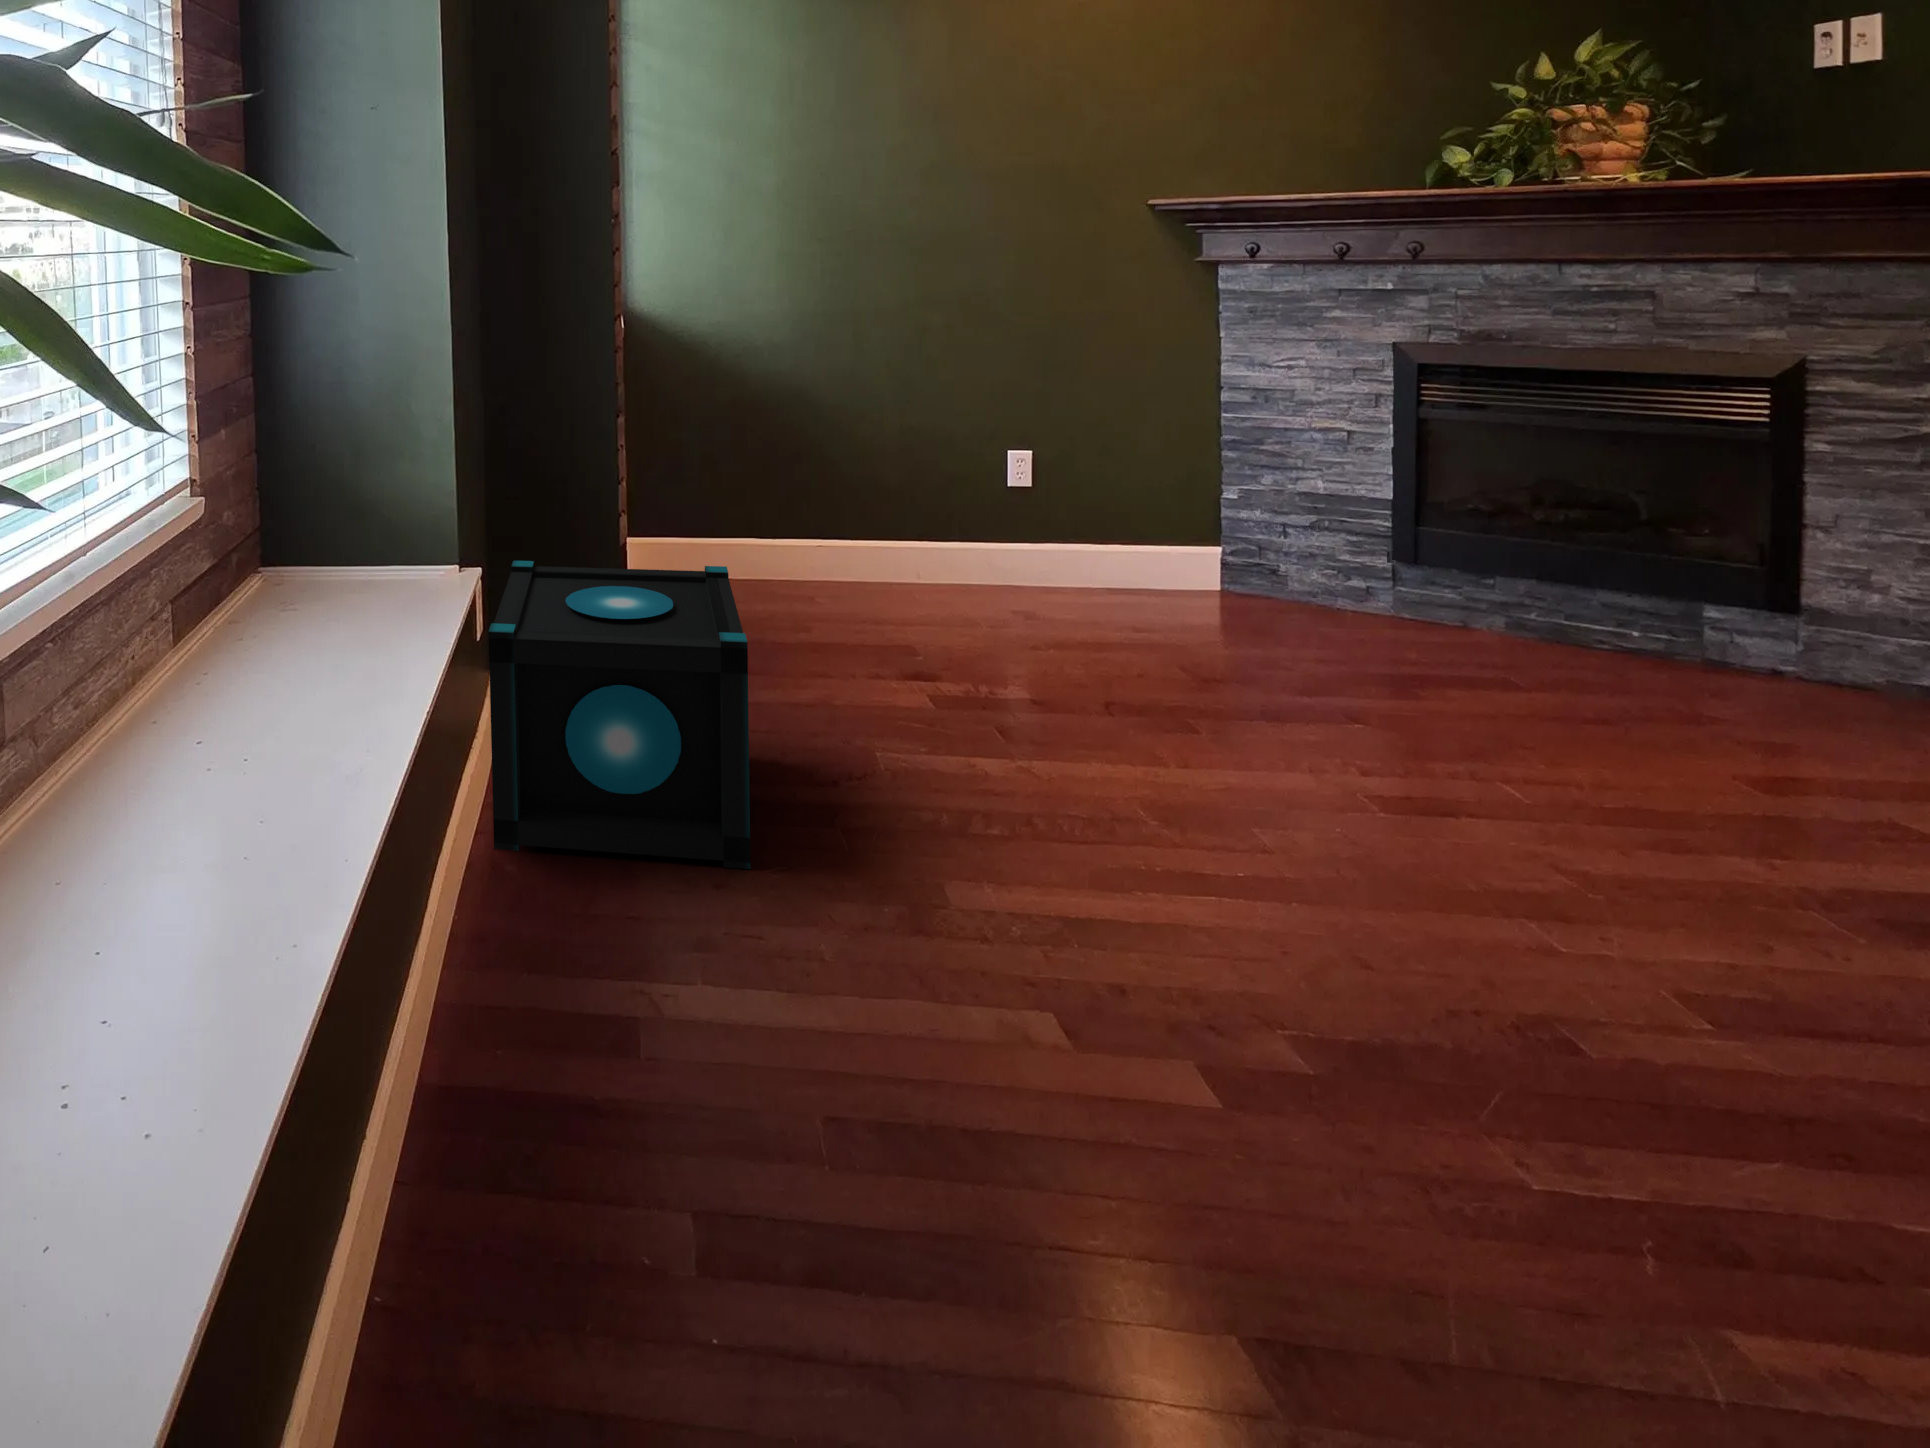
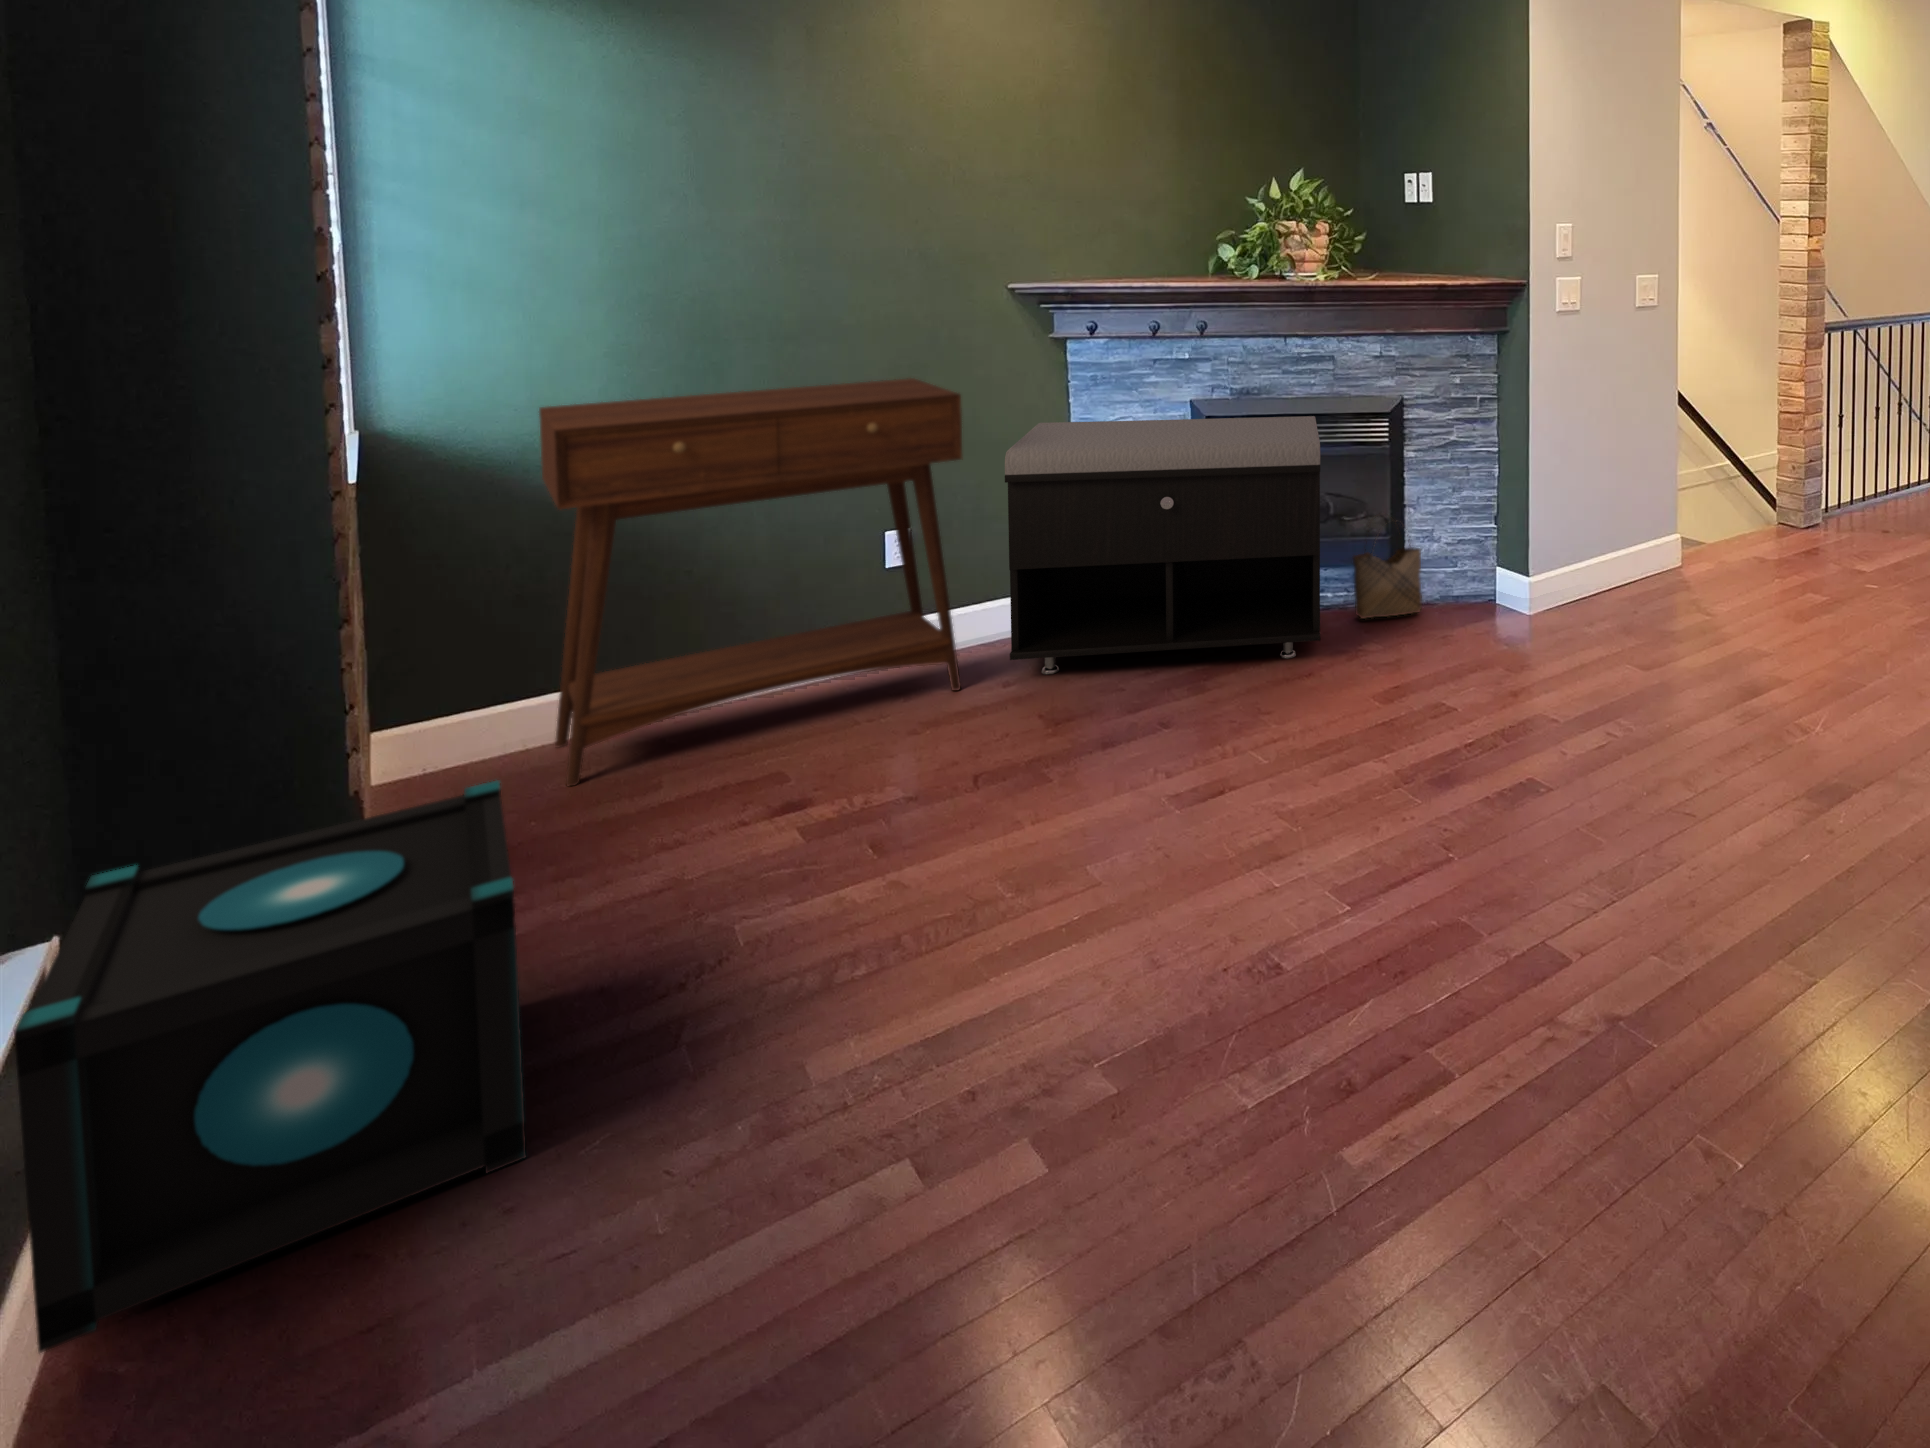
console table: none [737,298,1099,621] -> present [539,378,962,786]
storage bench: none [1147,356,1644,697] -> present [1005,416,1320,674]
woven basket: none [1690,530,1851,694] -> present [1353,519,1422,619]

